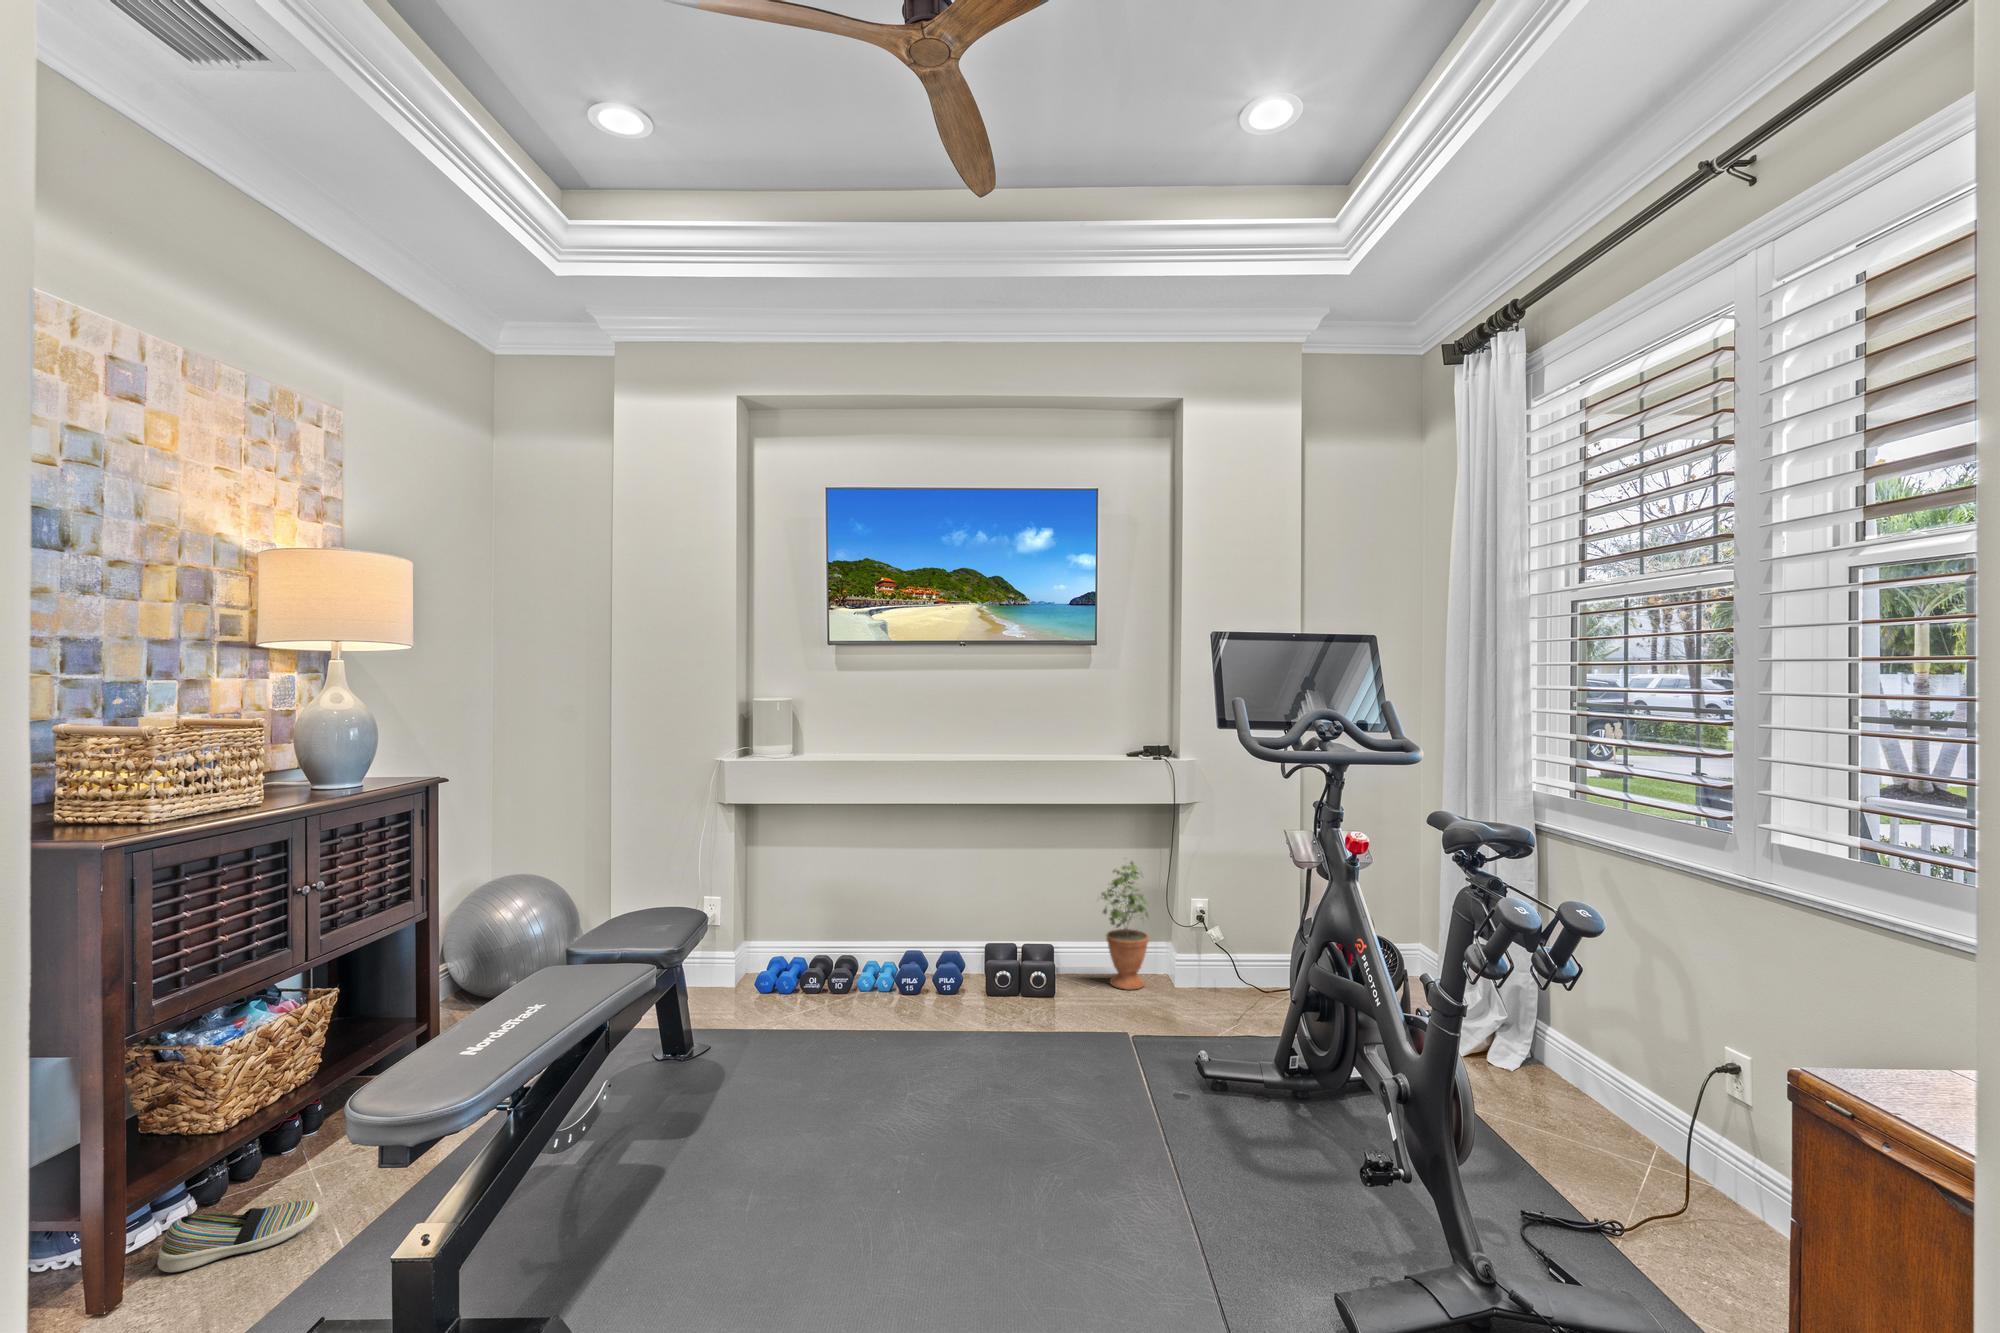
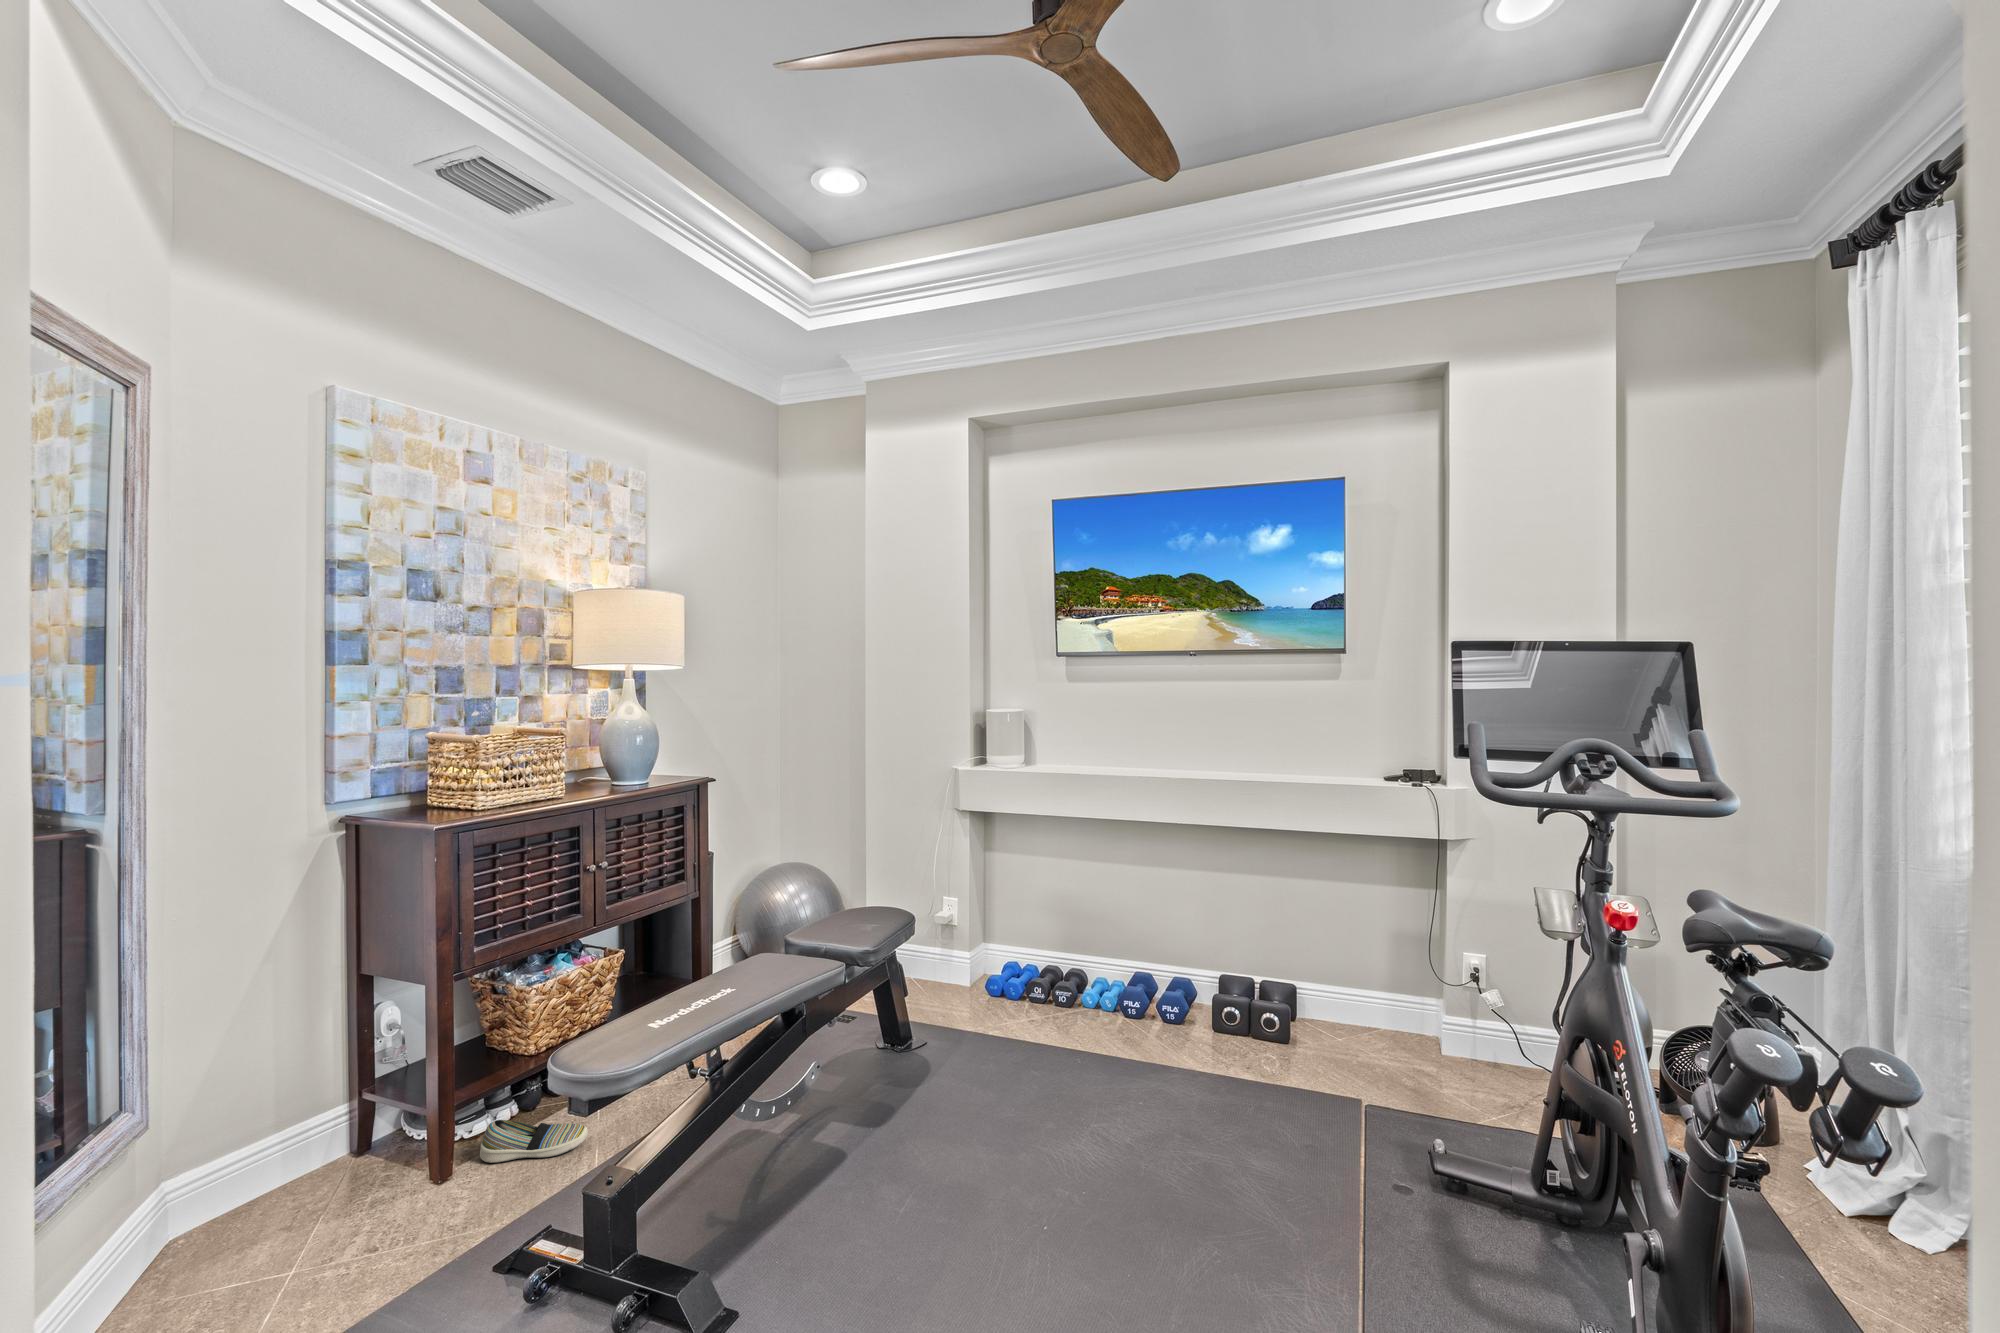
potted plant: present [1101,862,1149,990] -> none [1344,897,1411,1049]

